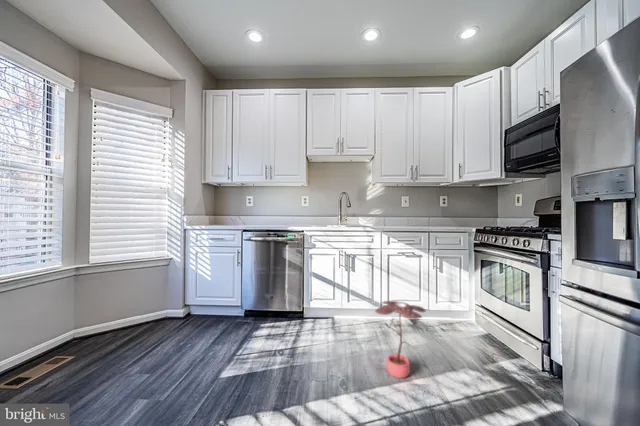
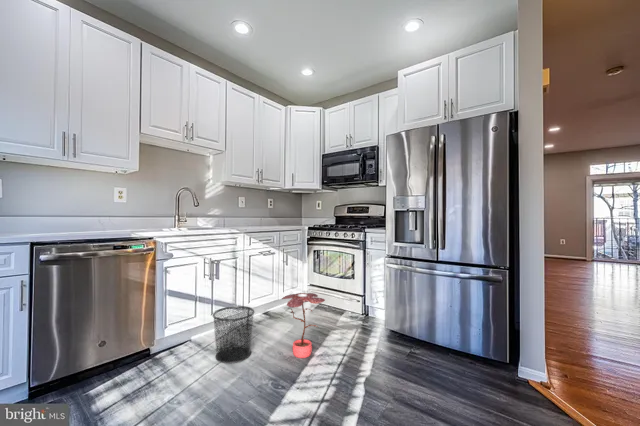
waste bin: none [323,297,361,351] -> present [213,306,254,364]

